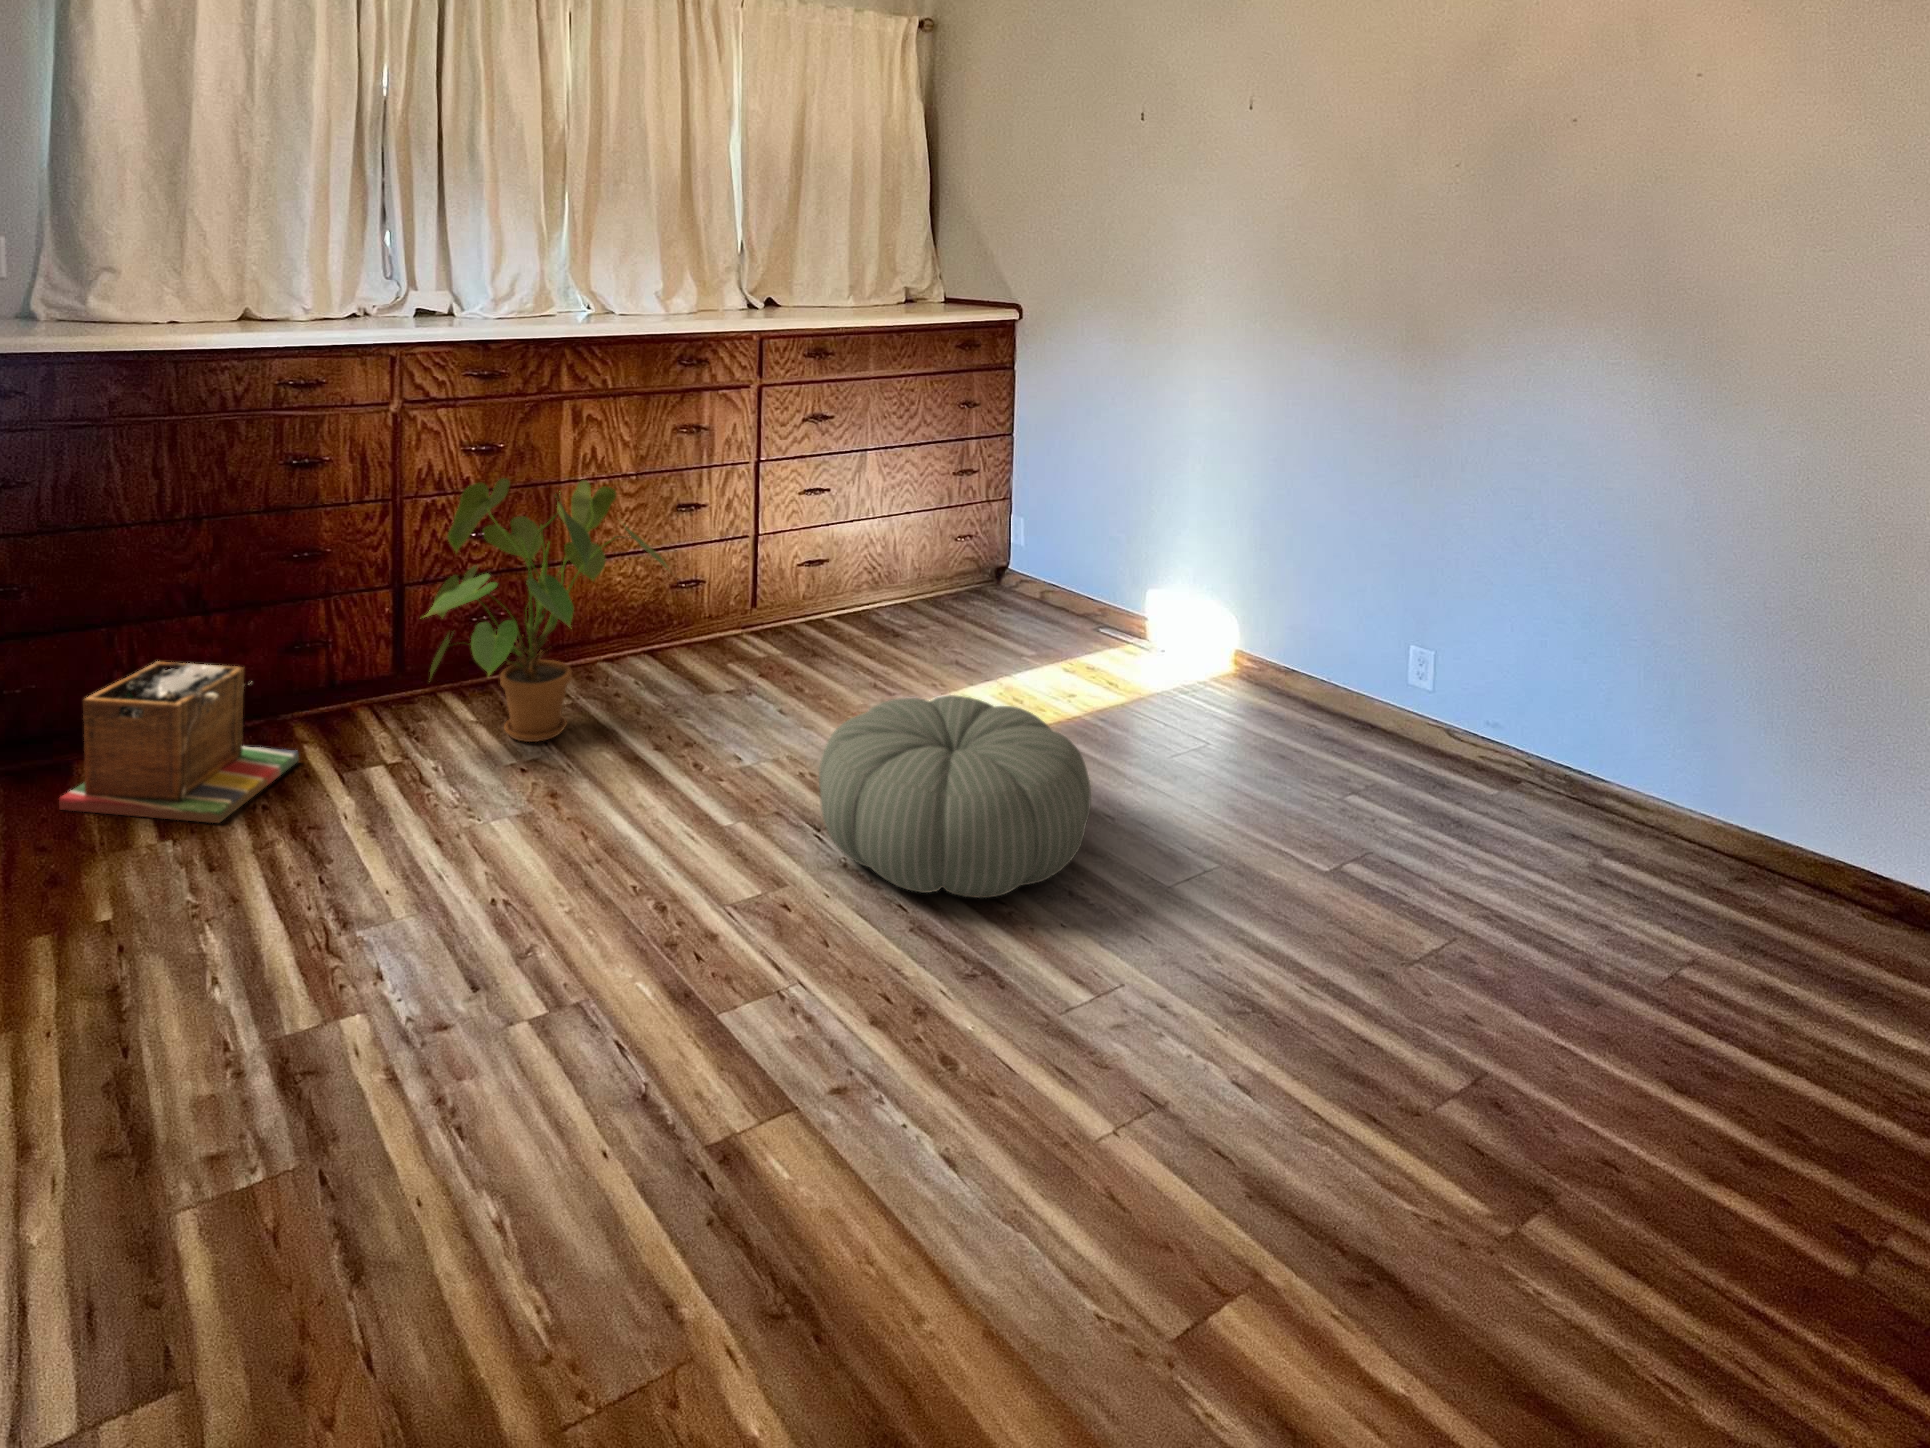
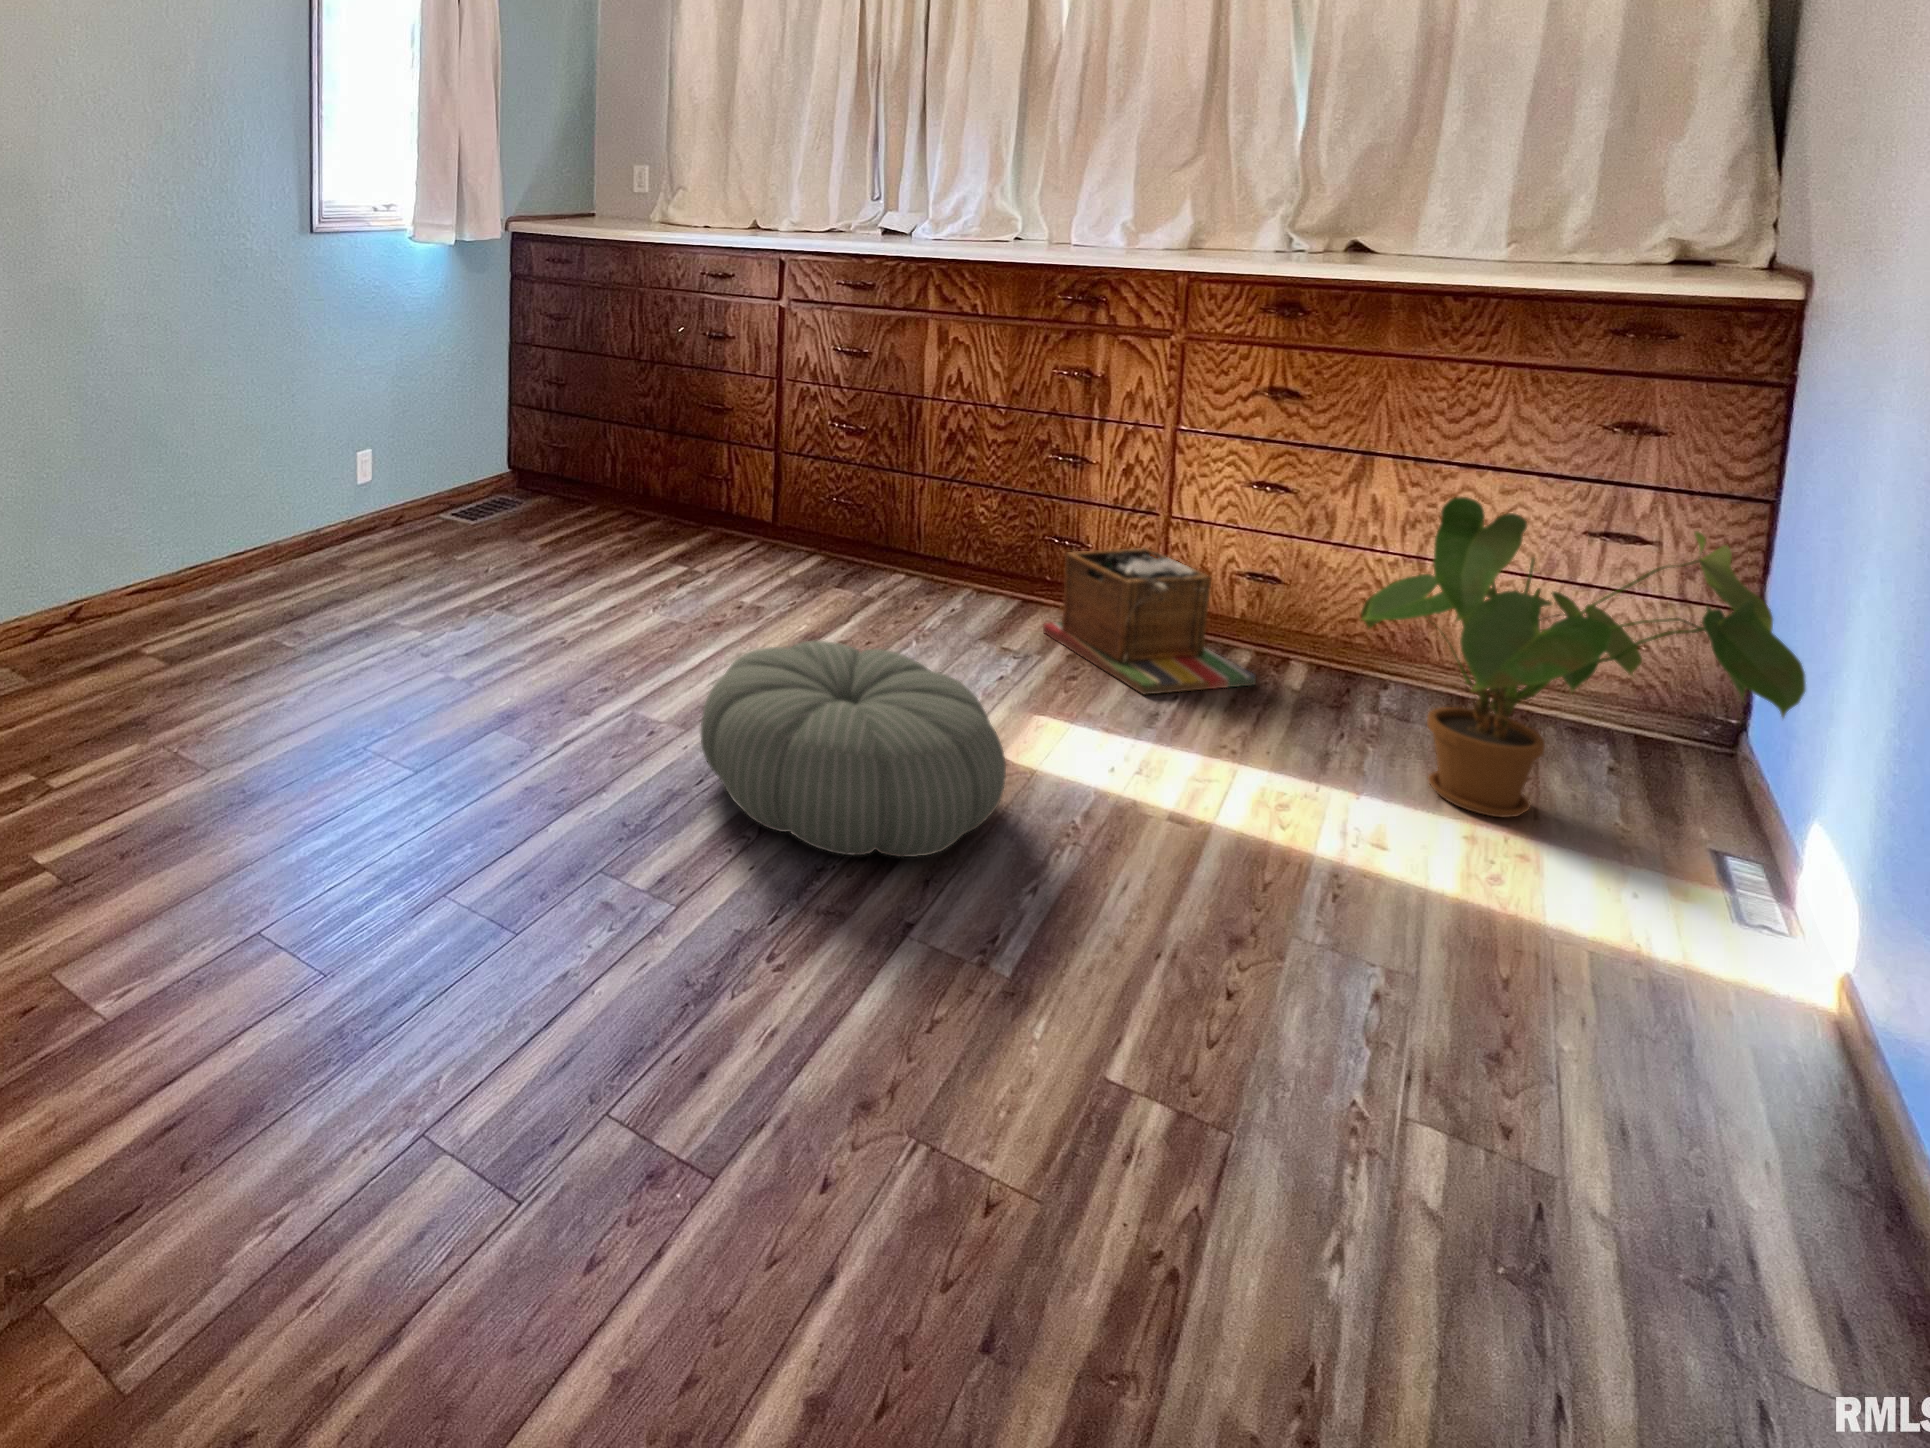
house plant: present [426,478,668,742] -> present [1361,497,1806,818]
laundry basket: present [59,662,299,823] -> present [1043,548,1256,694]

